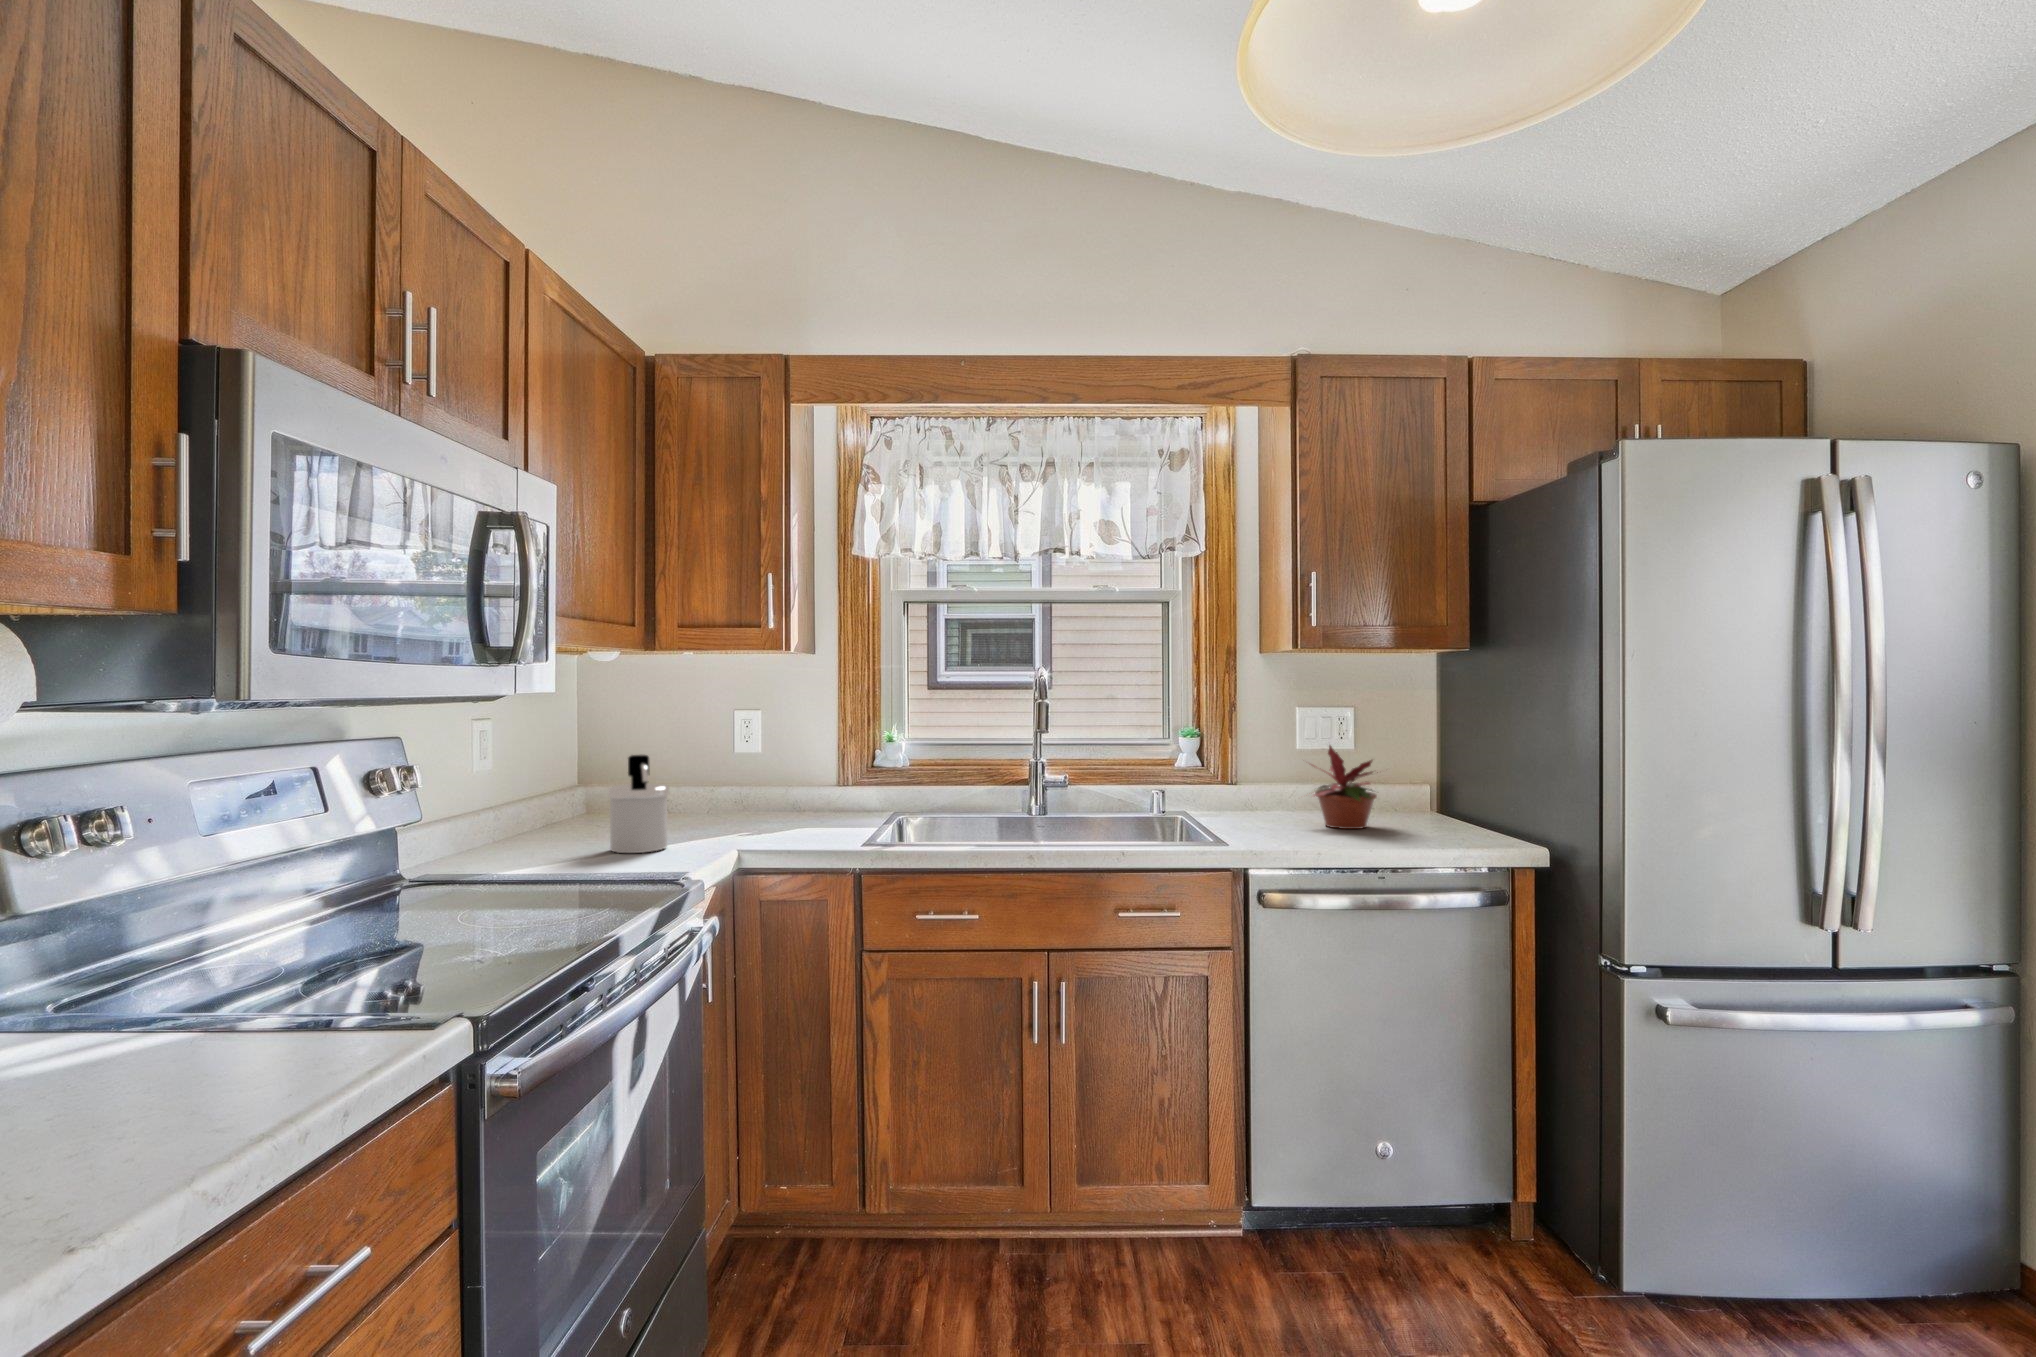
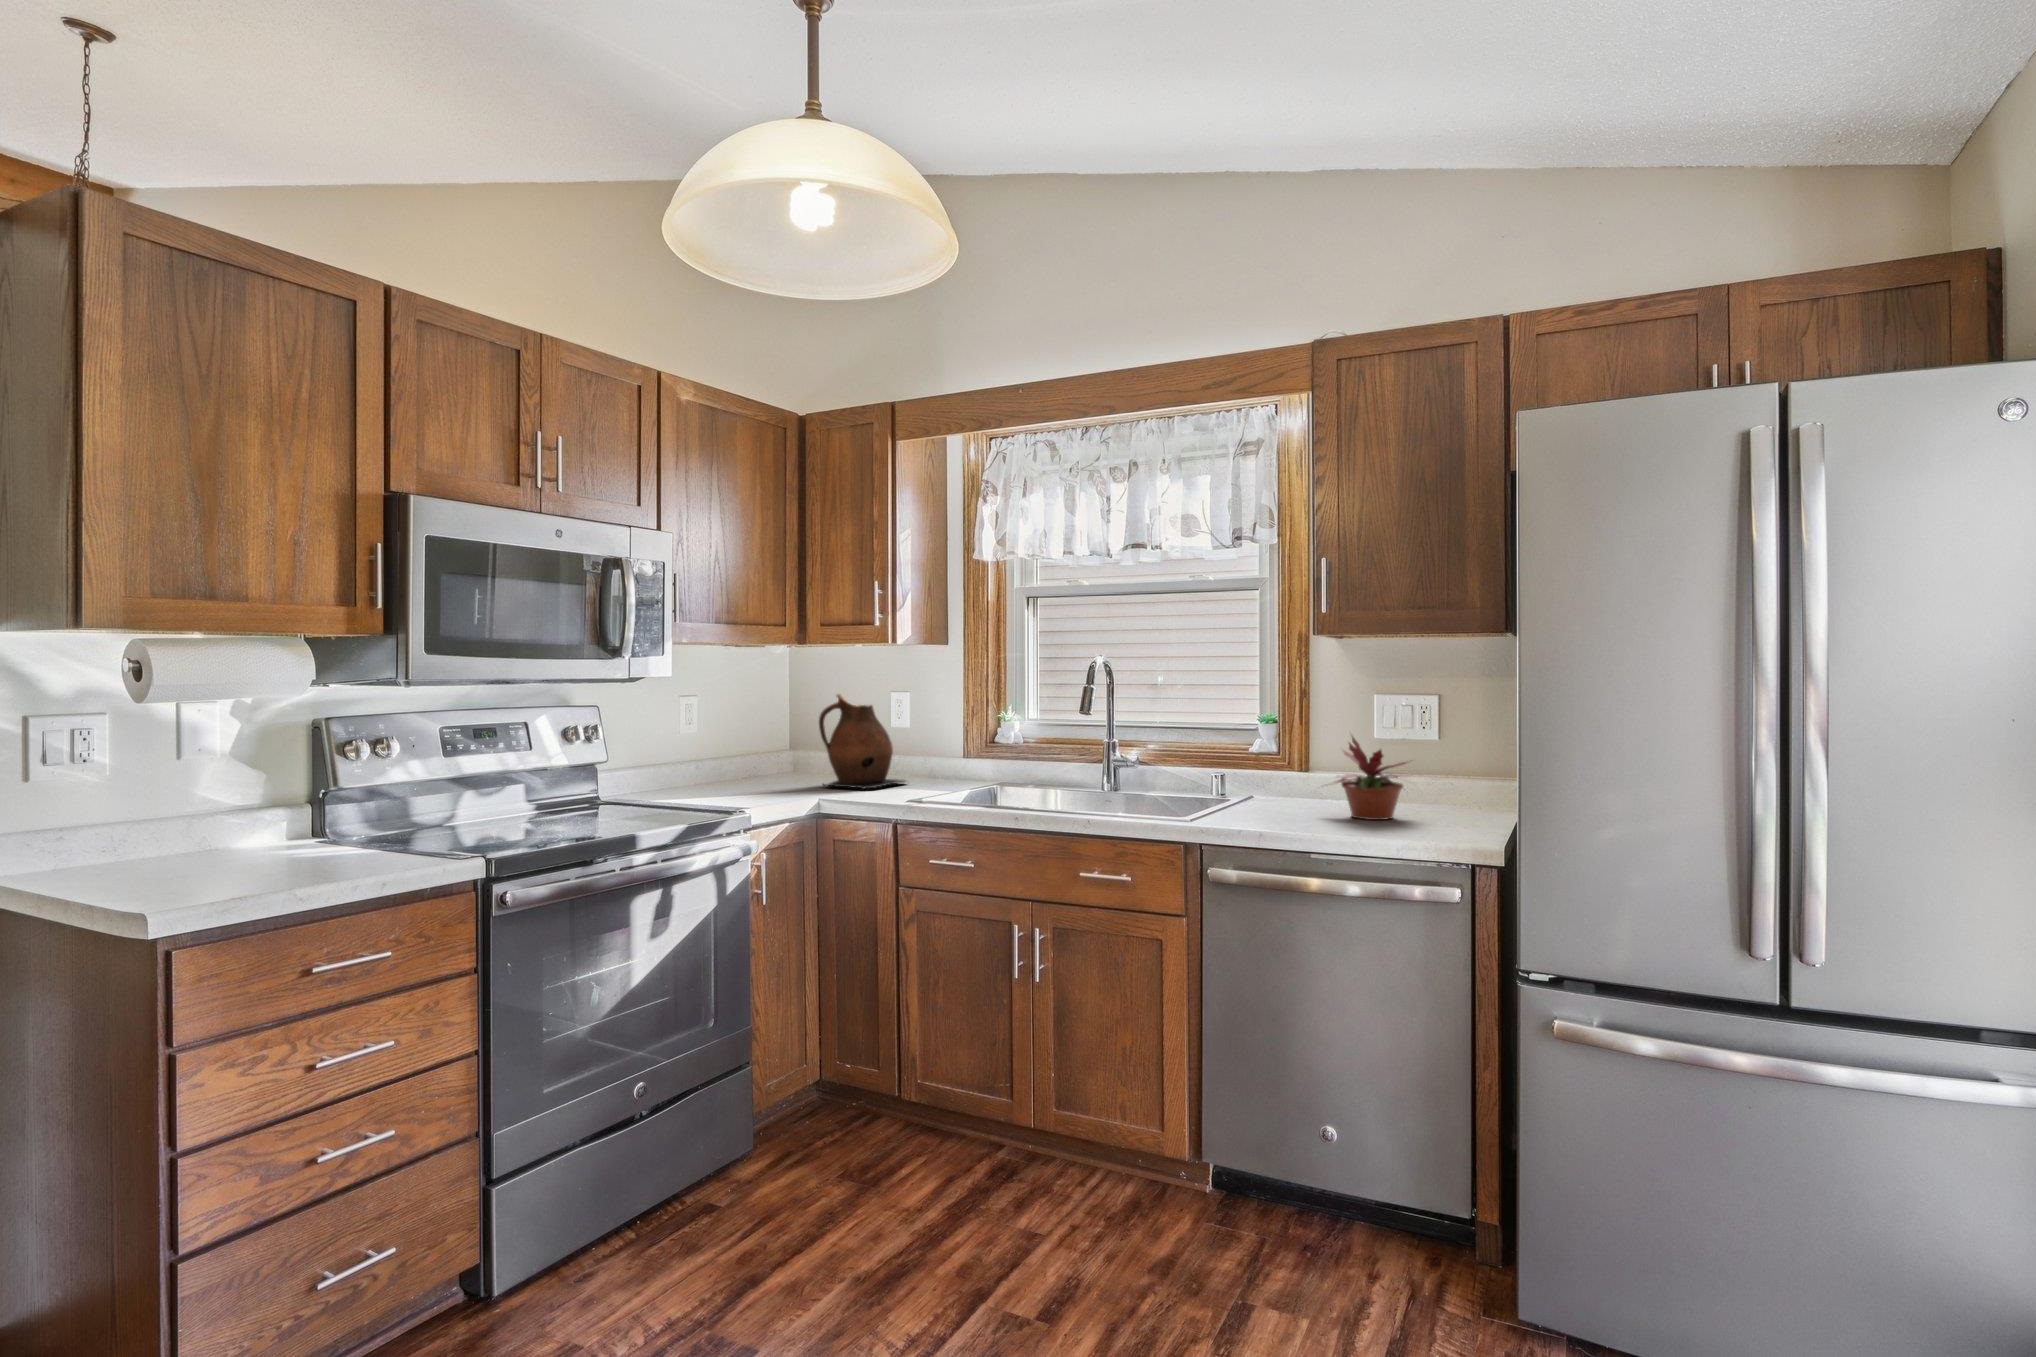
ceramic pitcher: none [677,713,782,831] -> present [819,694,906,789]
soap dispenser: present [608,755,669,853] -> none [740,725,784,798]

